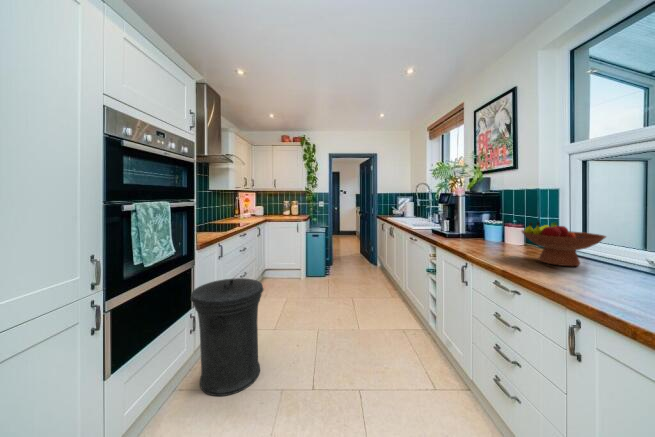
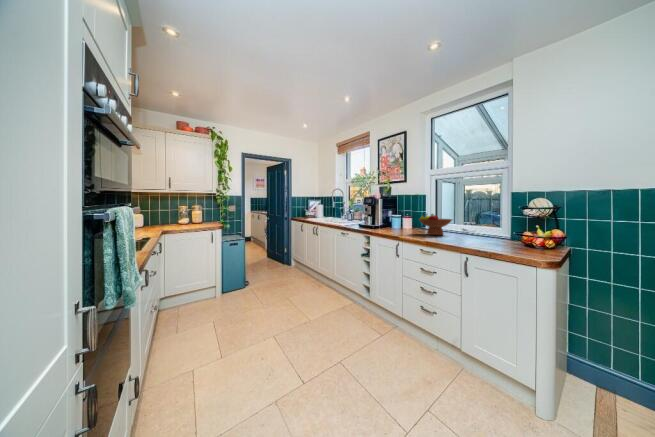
trash can: present [191,278,263,396] -> none [206,266,264,357]

